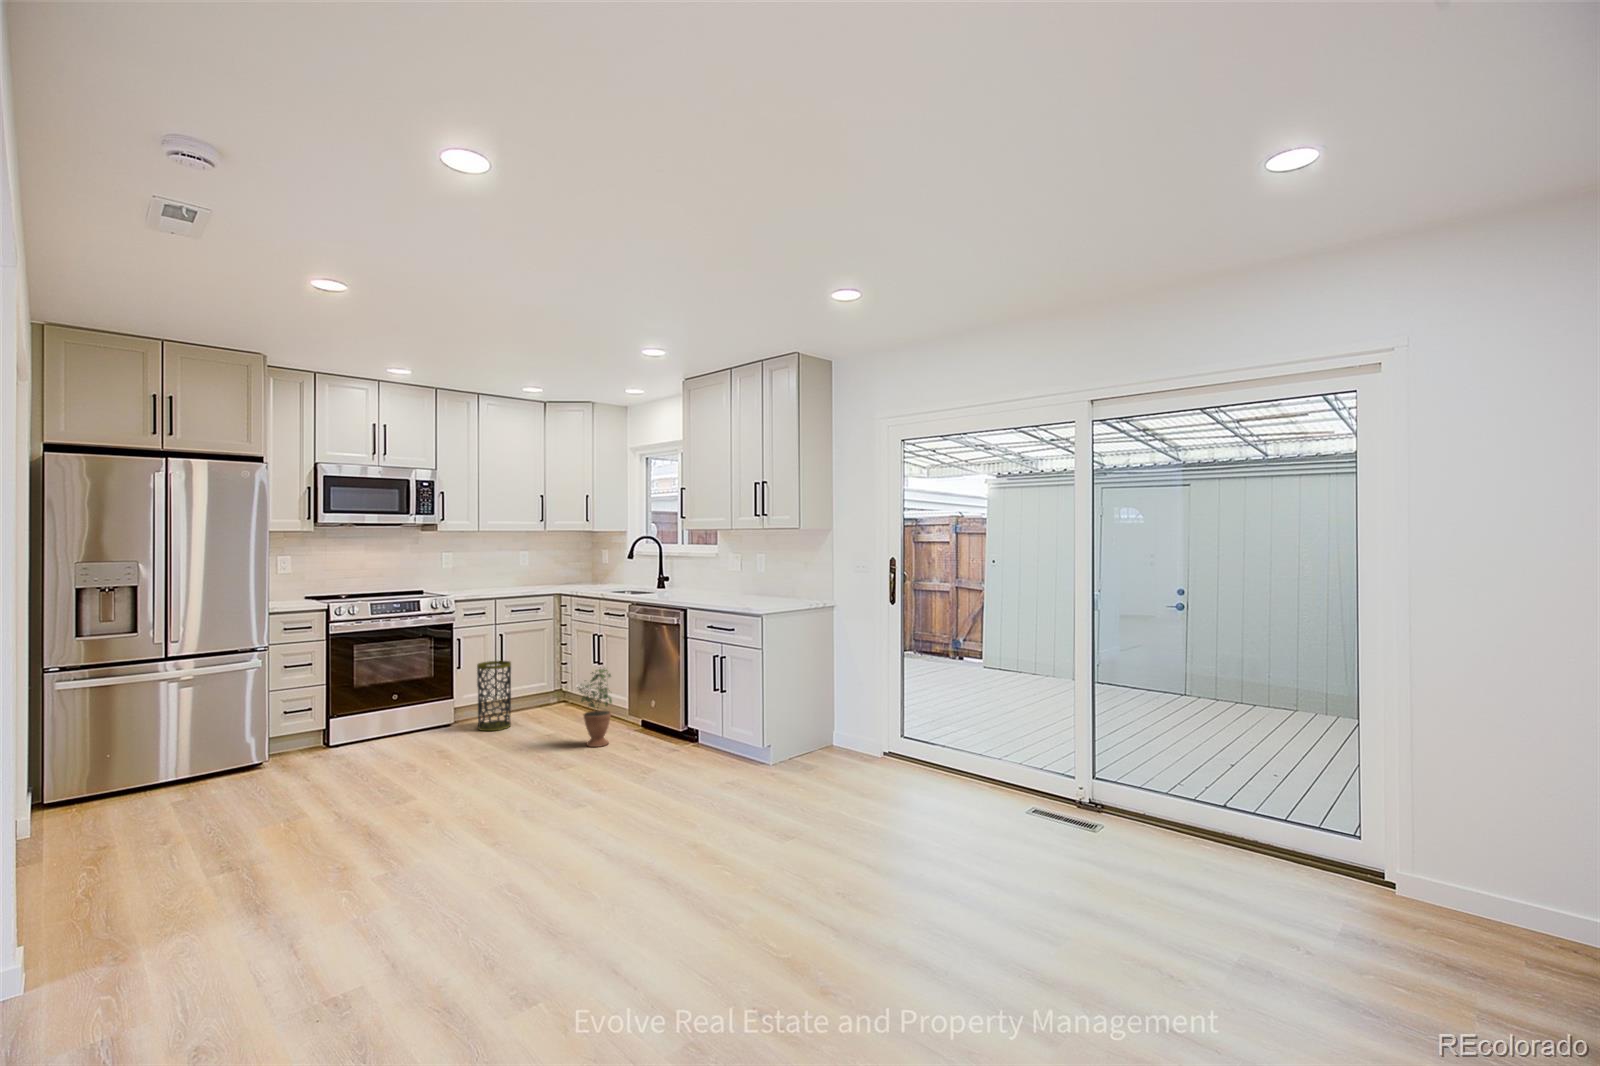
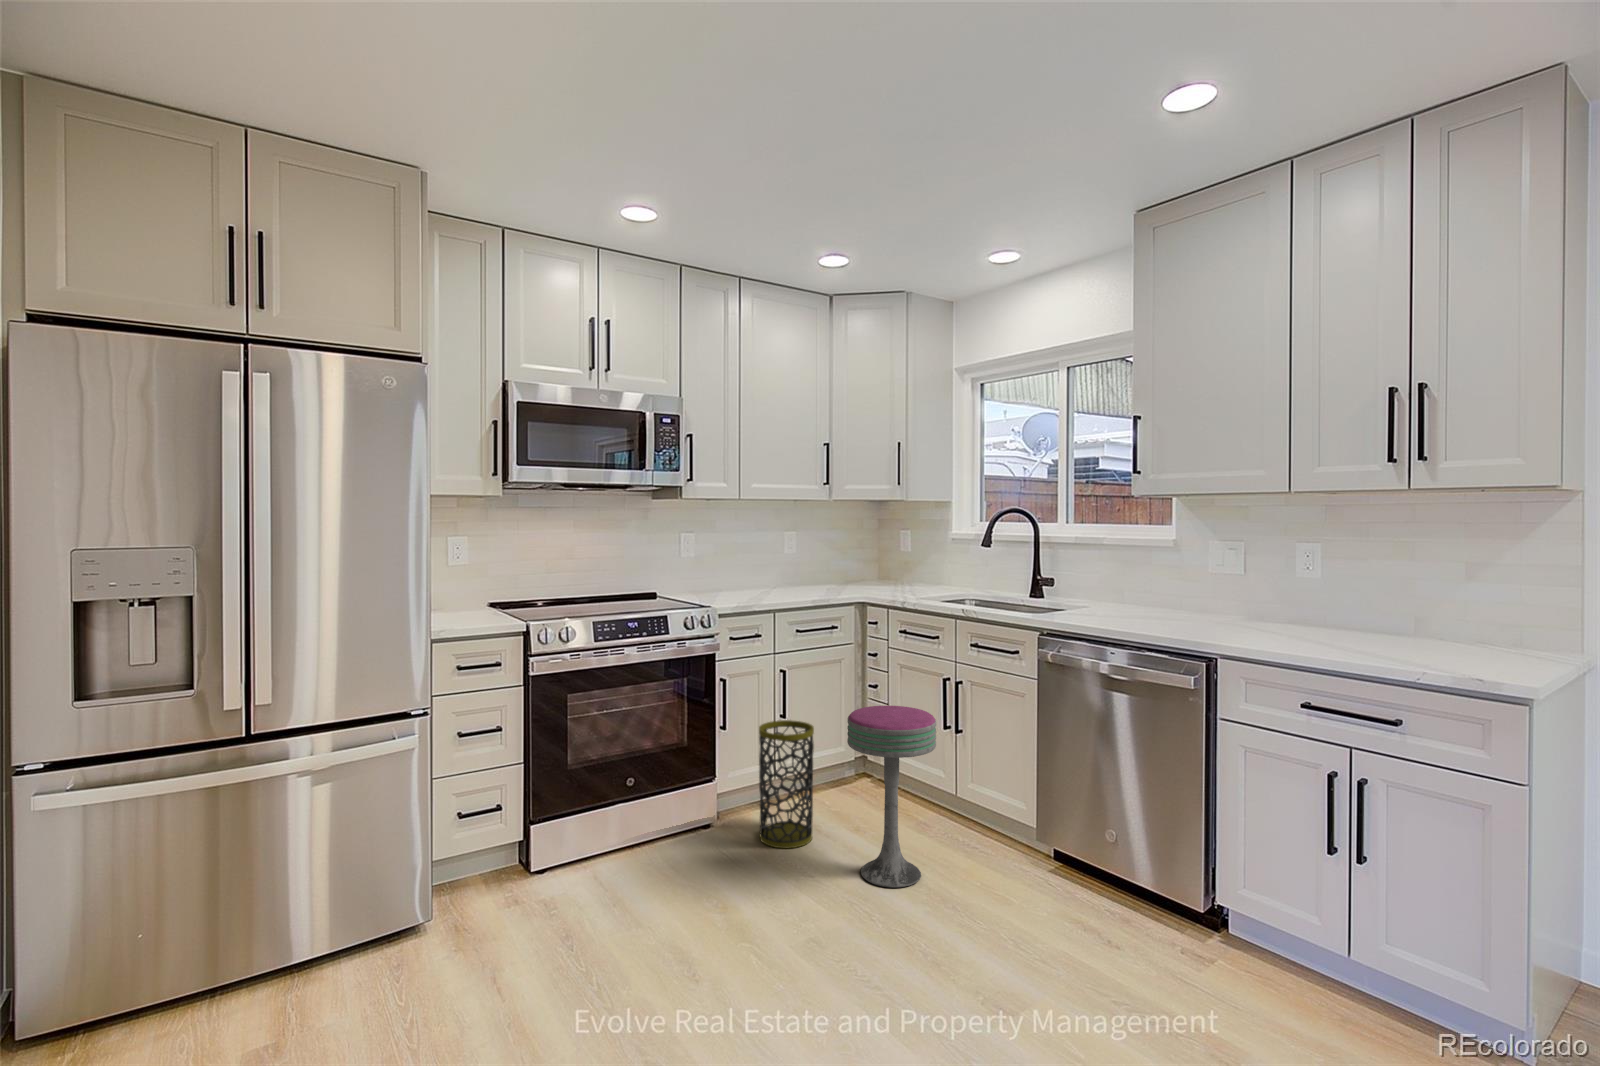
bar stool: none [520,646,571,740] -> present [847,705,936,888]
potted plant: present [579,669,612,747] -> none [969,757,1036,923]

